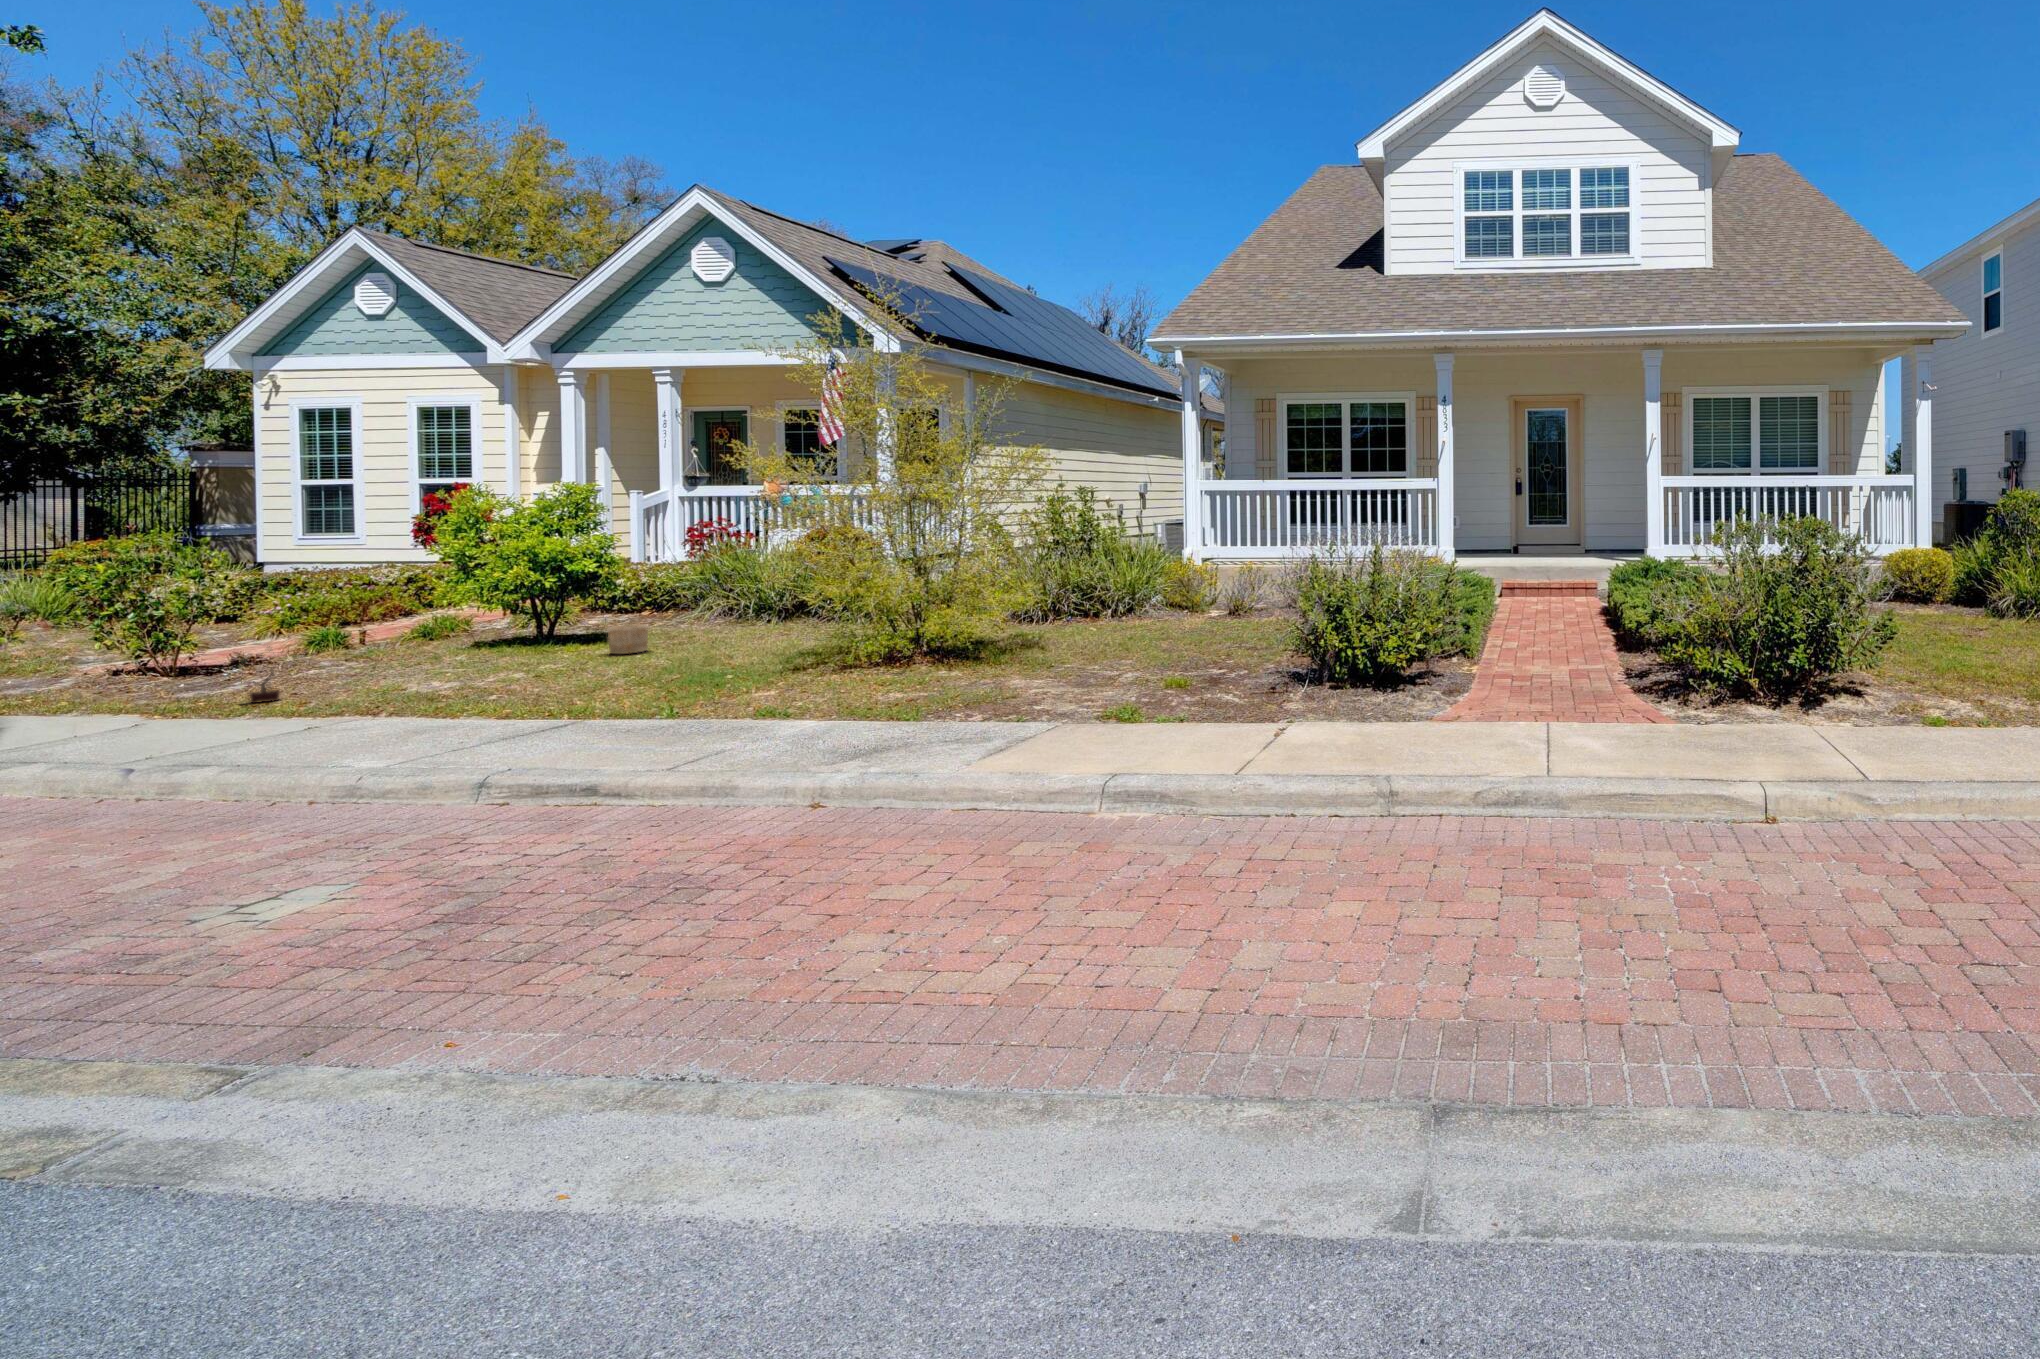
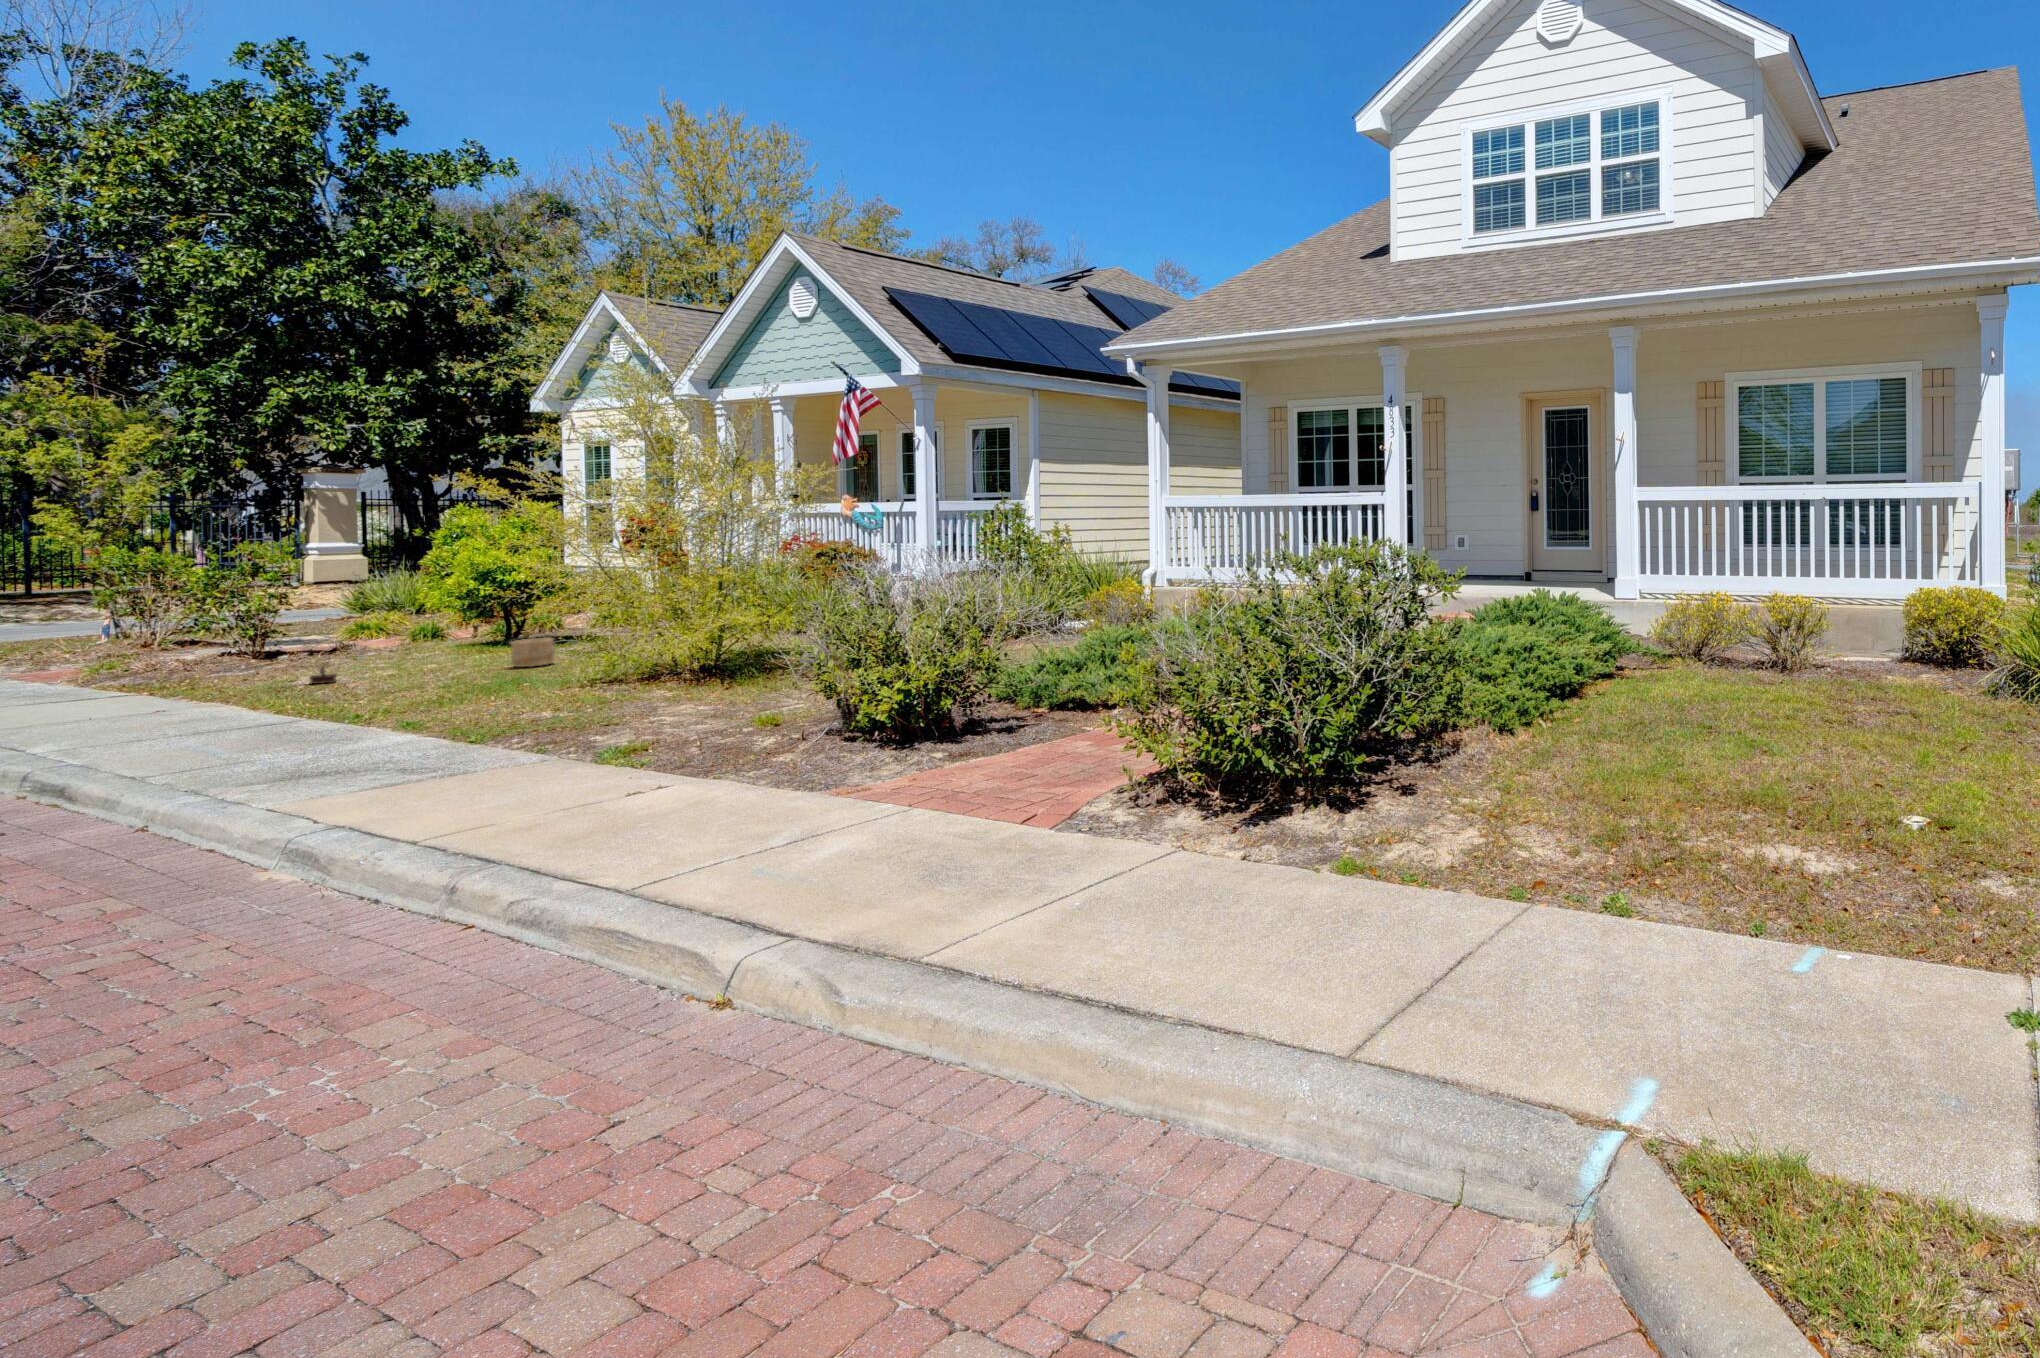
potted plant: present [240,646,297,703] -> present [307,645,354,684]

